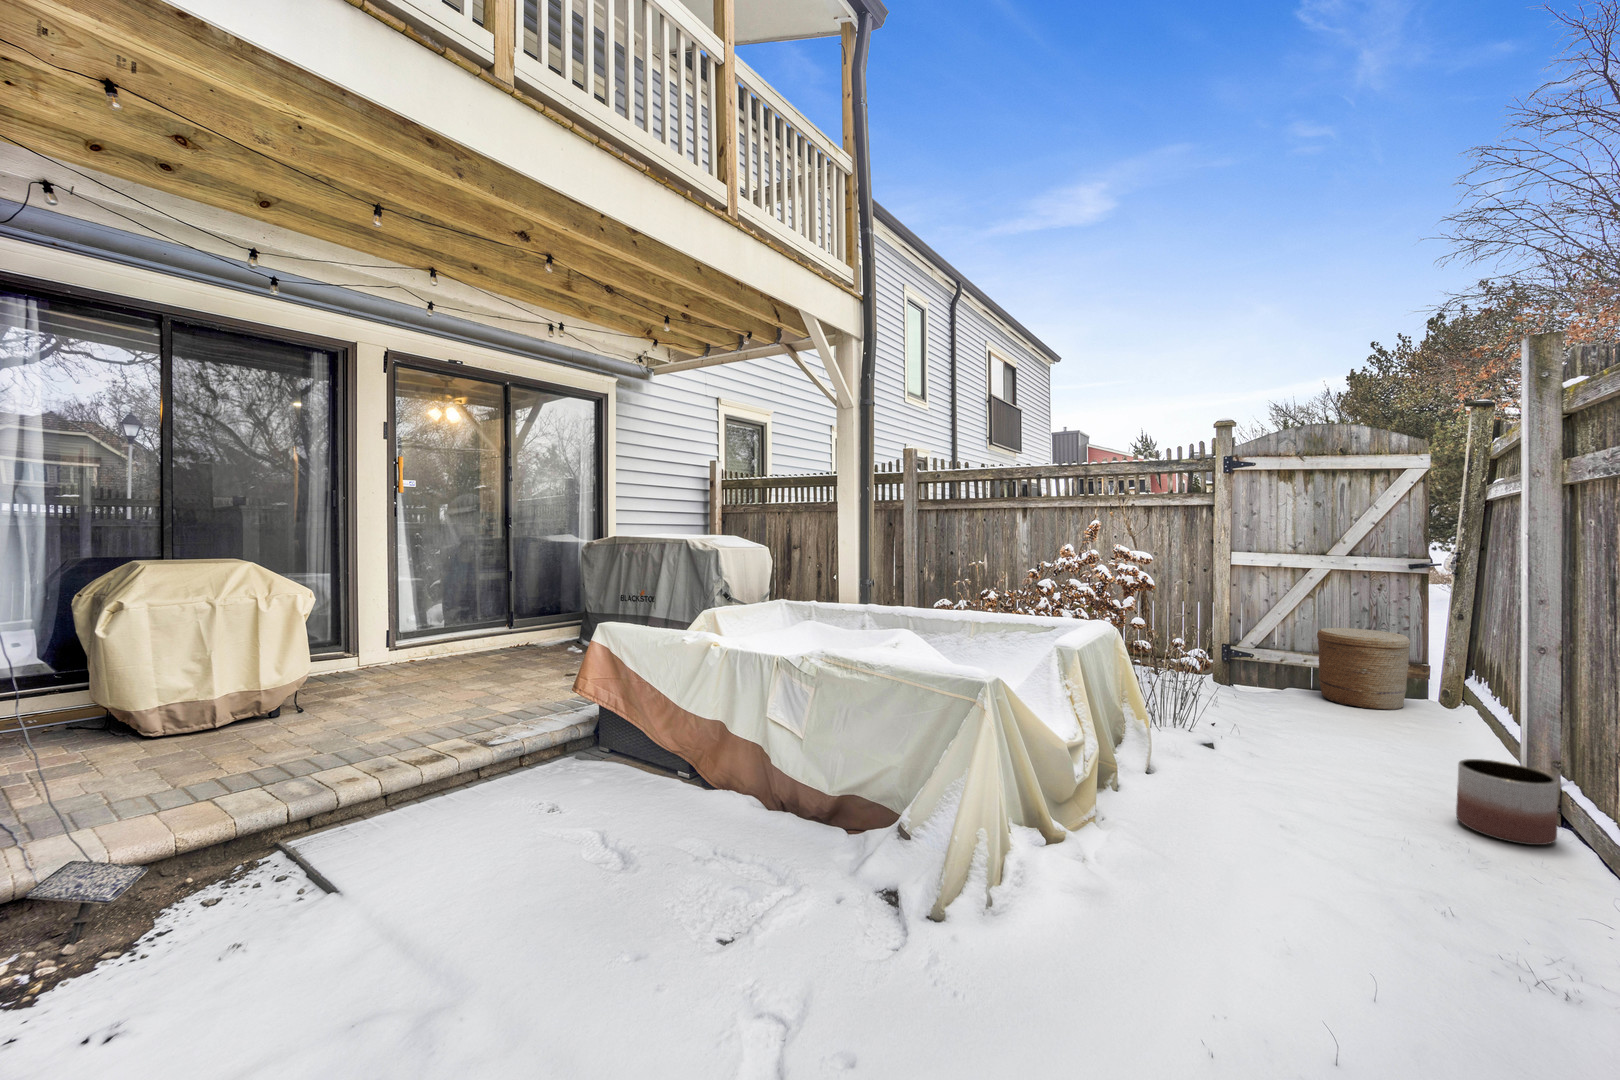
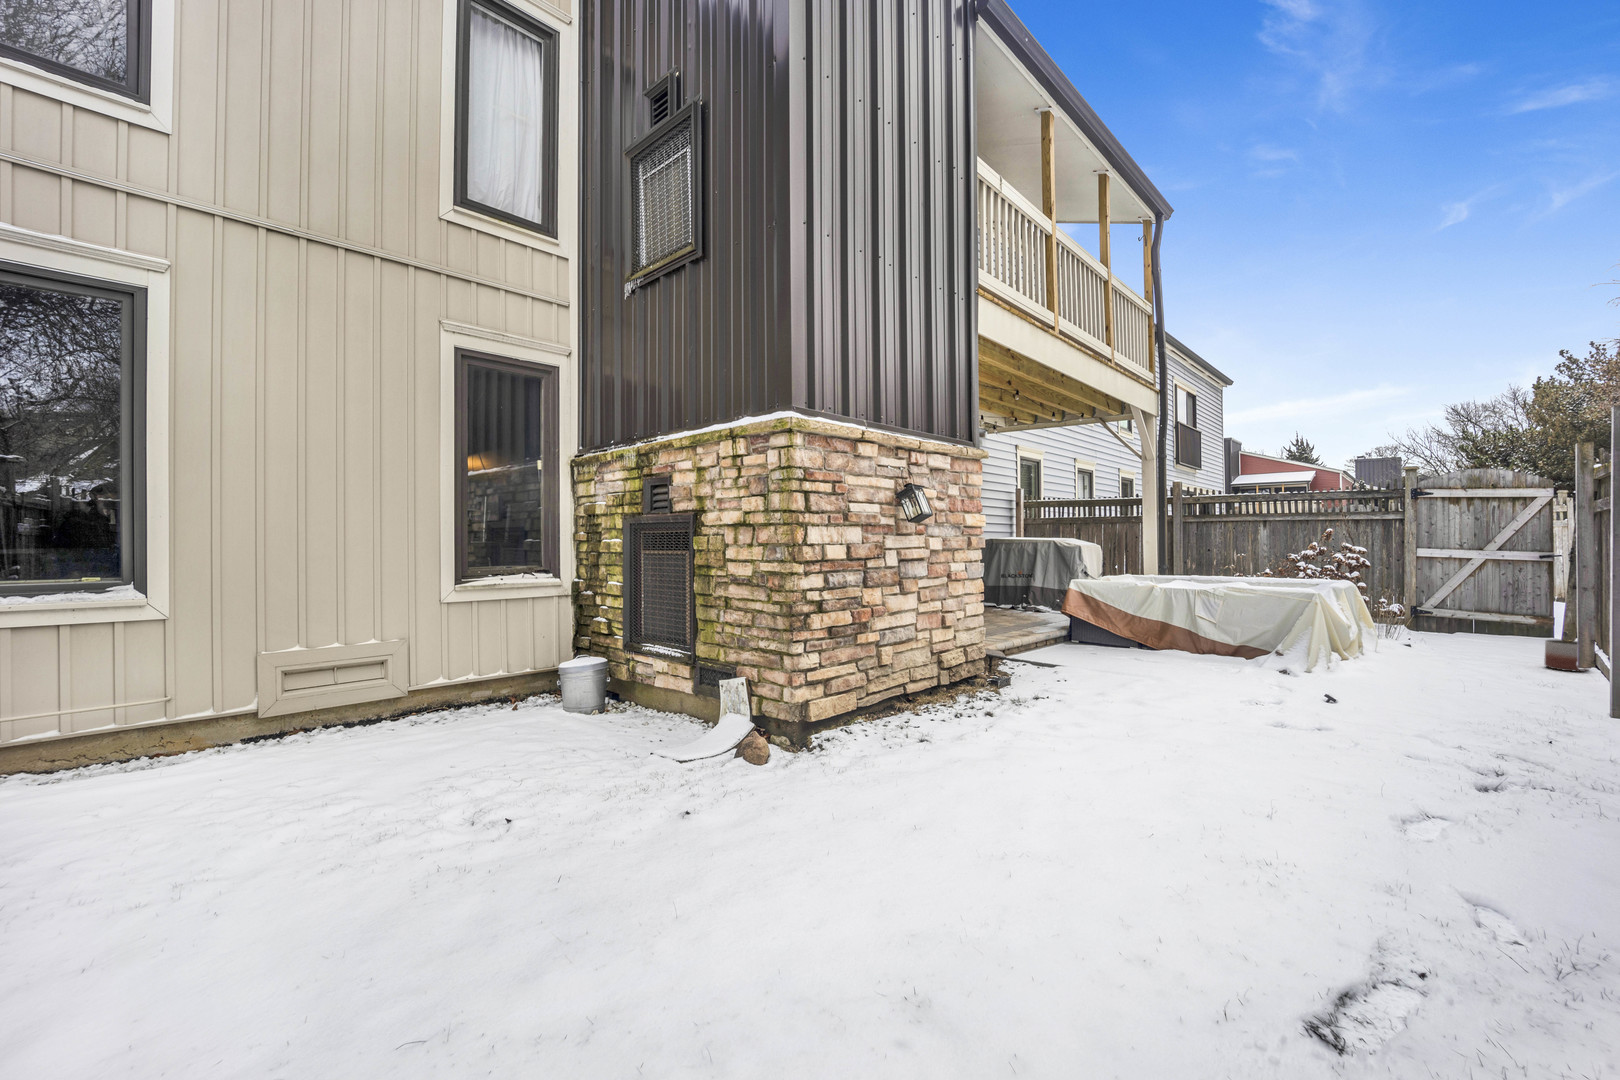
woven basket: present [1317,628,1410,710] -> none [1477,594,1537,640]

